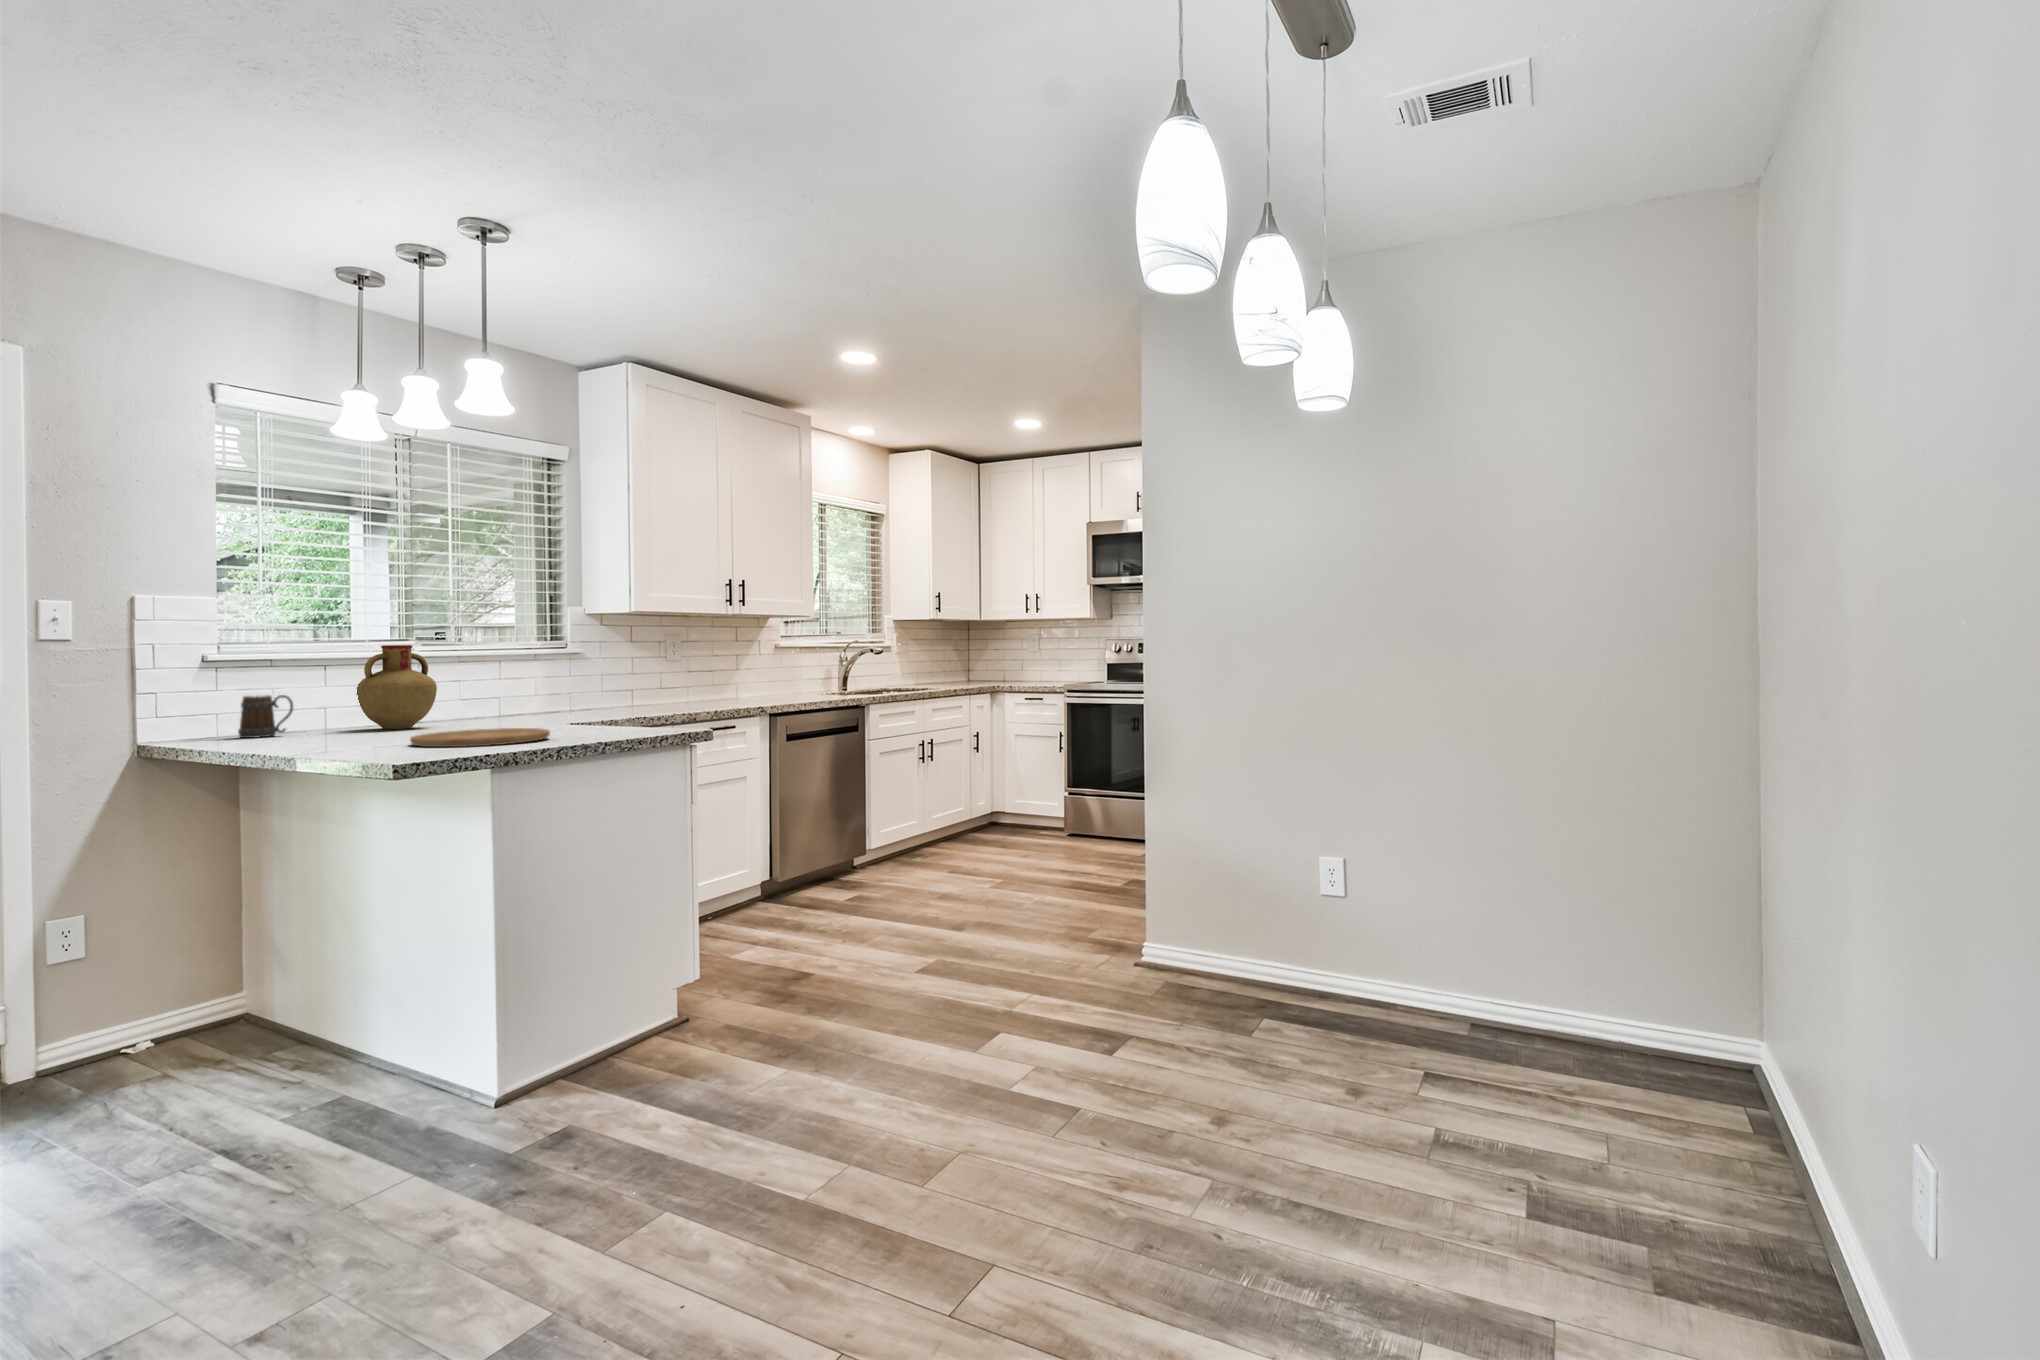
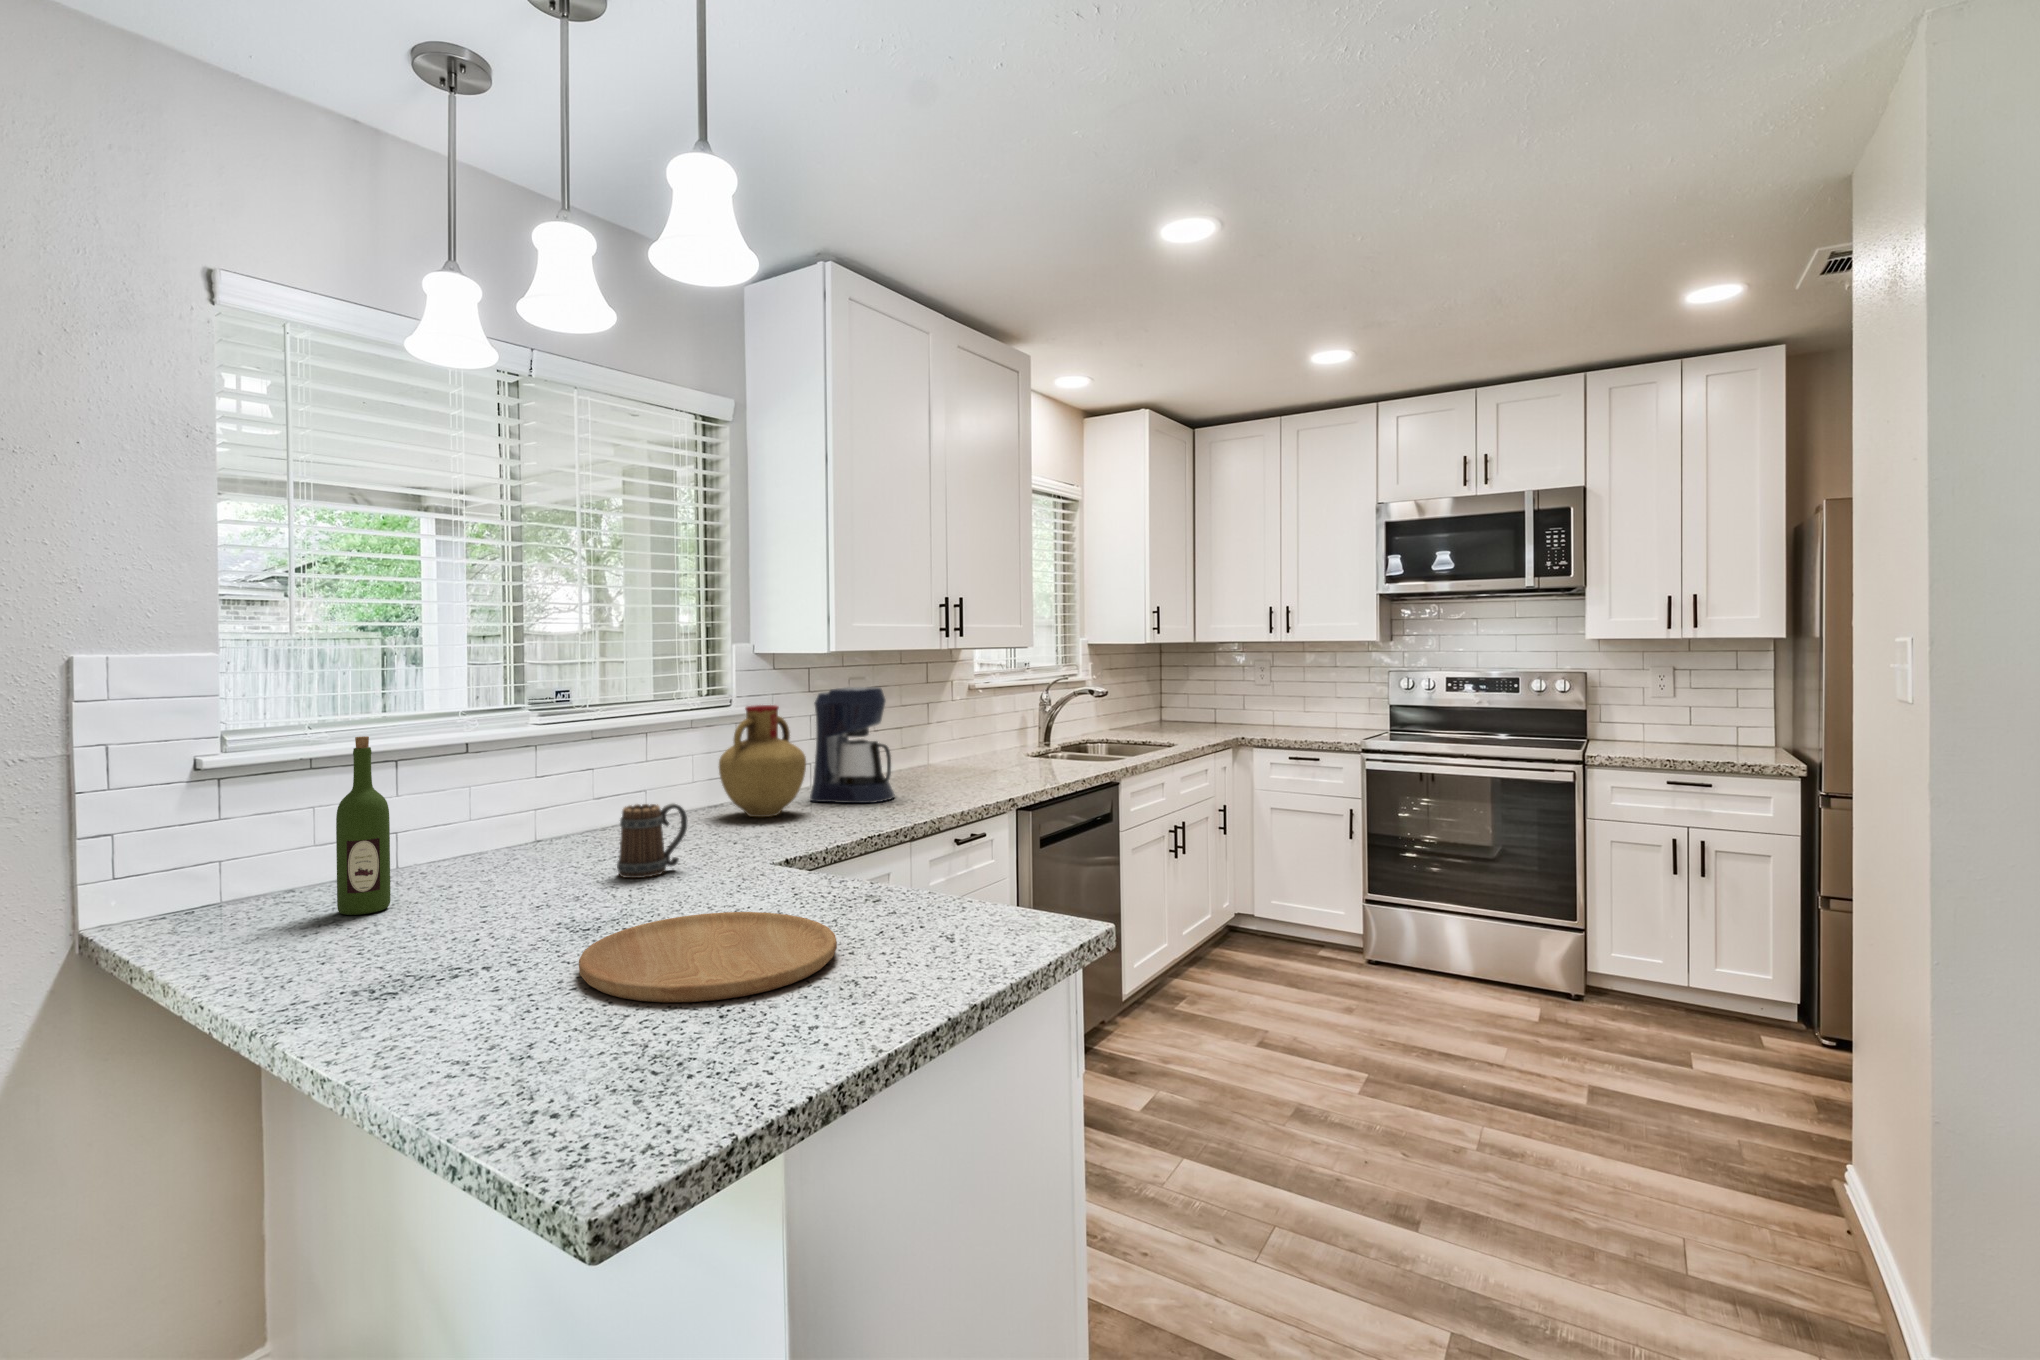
coffee maker: none [633,638,695,712] -> present [810,687,895,803]
wine bottle: none [288,644,320,739] -> present [336,736,390,915]
vase: present [357,645,437,729] -> present [719,705,806,817]
mug: present [238,695,293,738] -> present [617,804,688,878]

